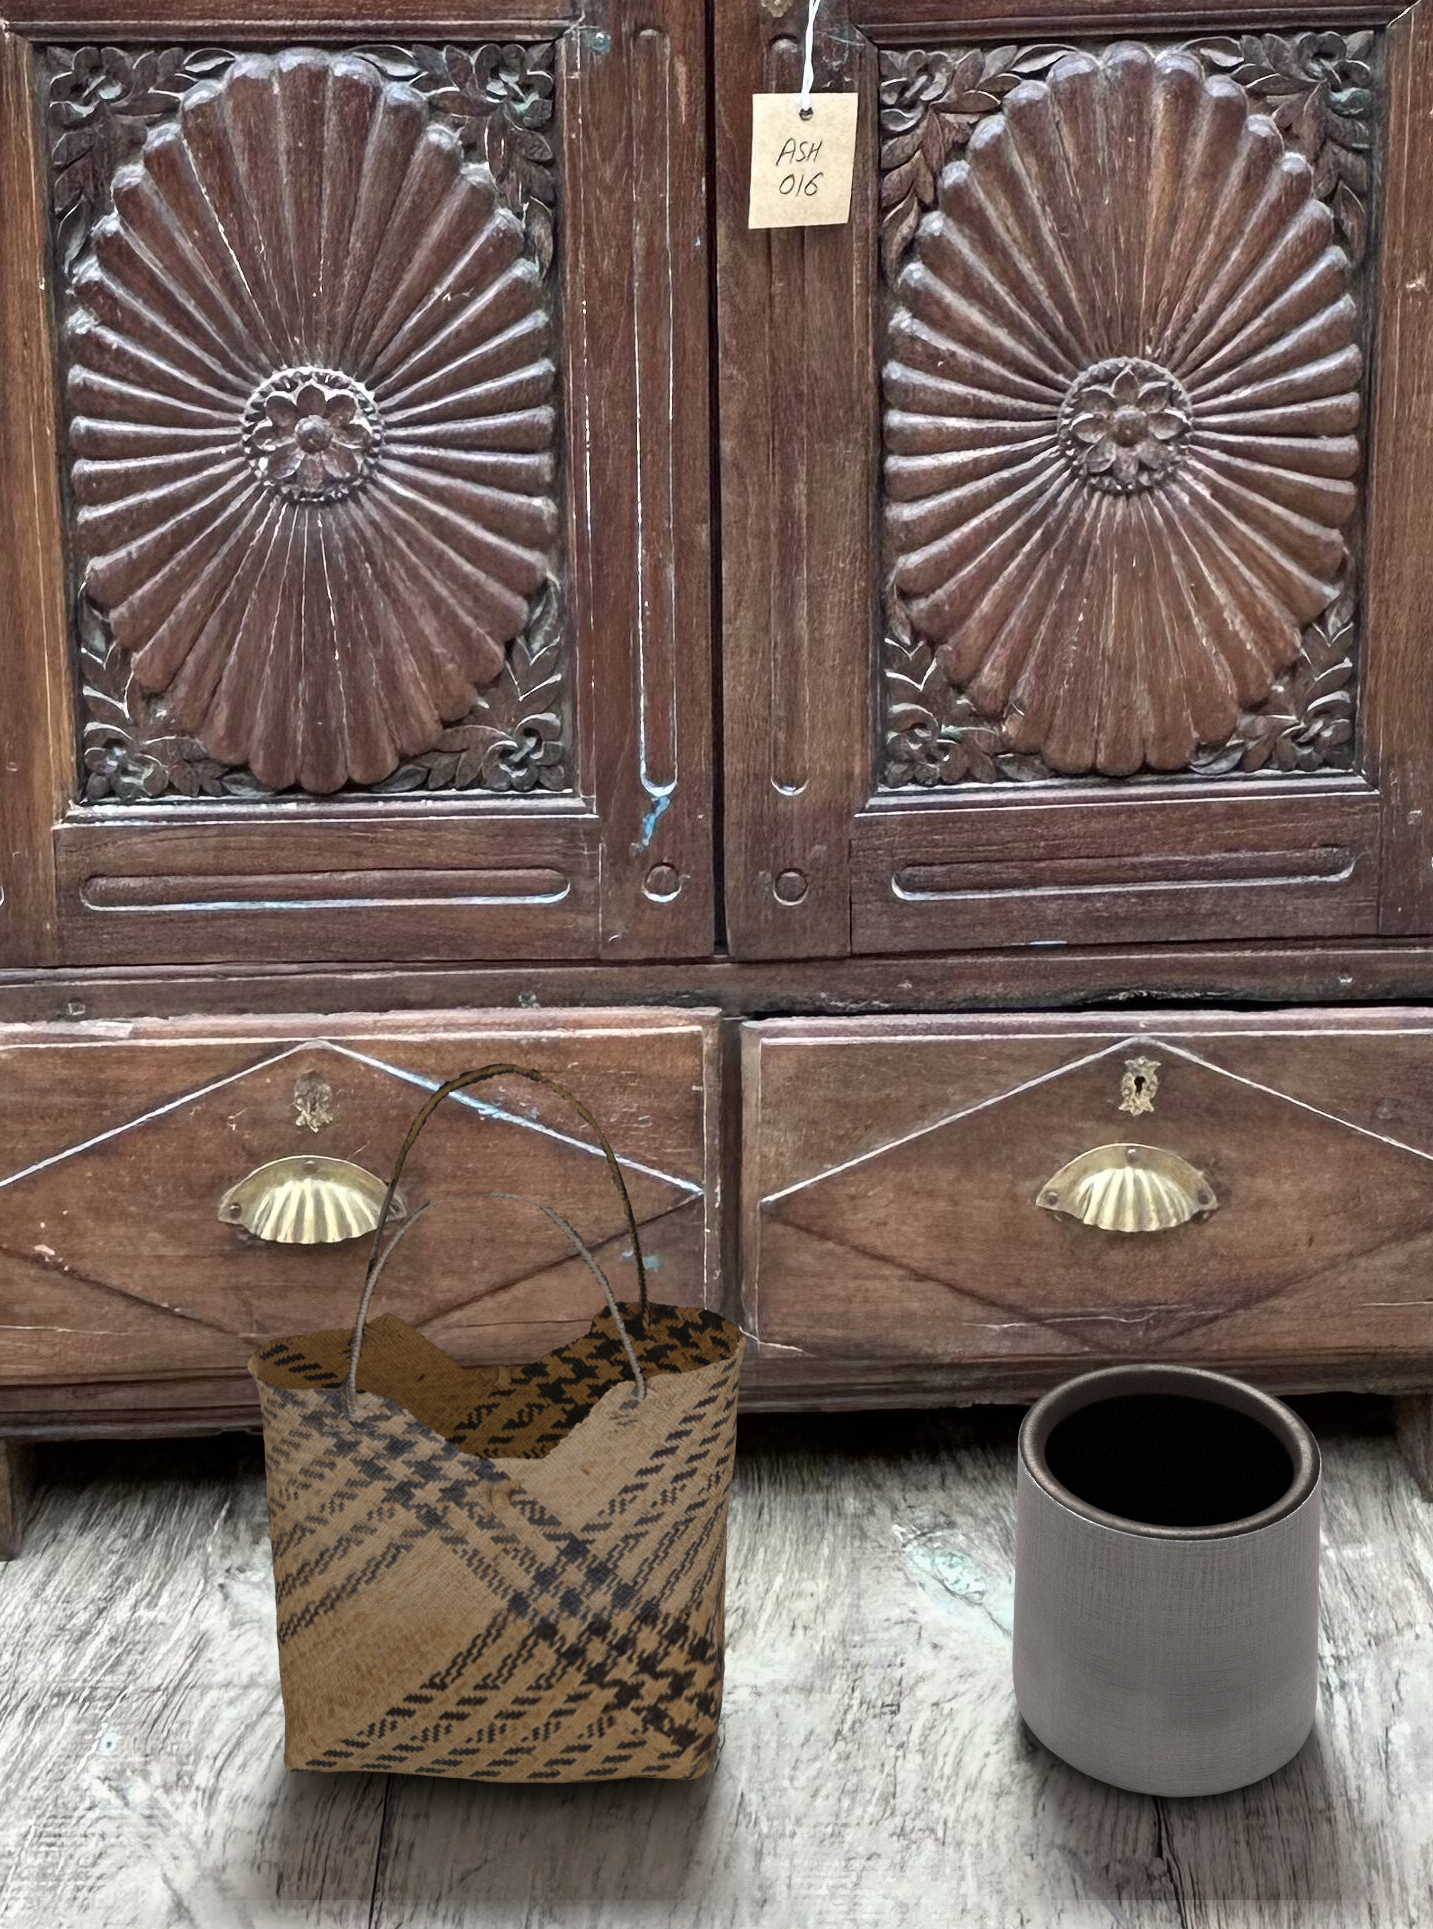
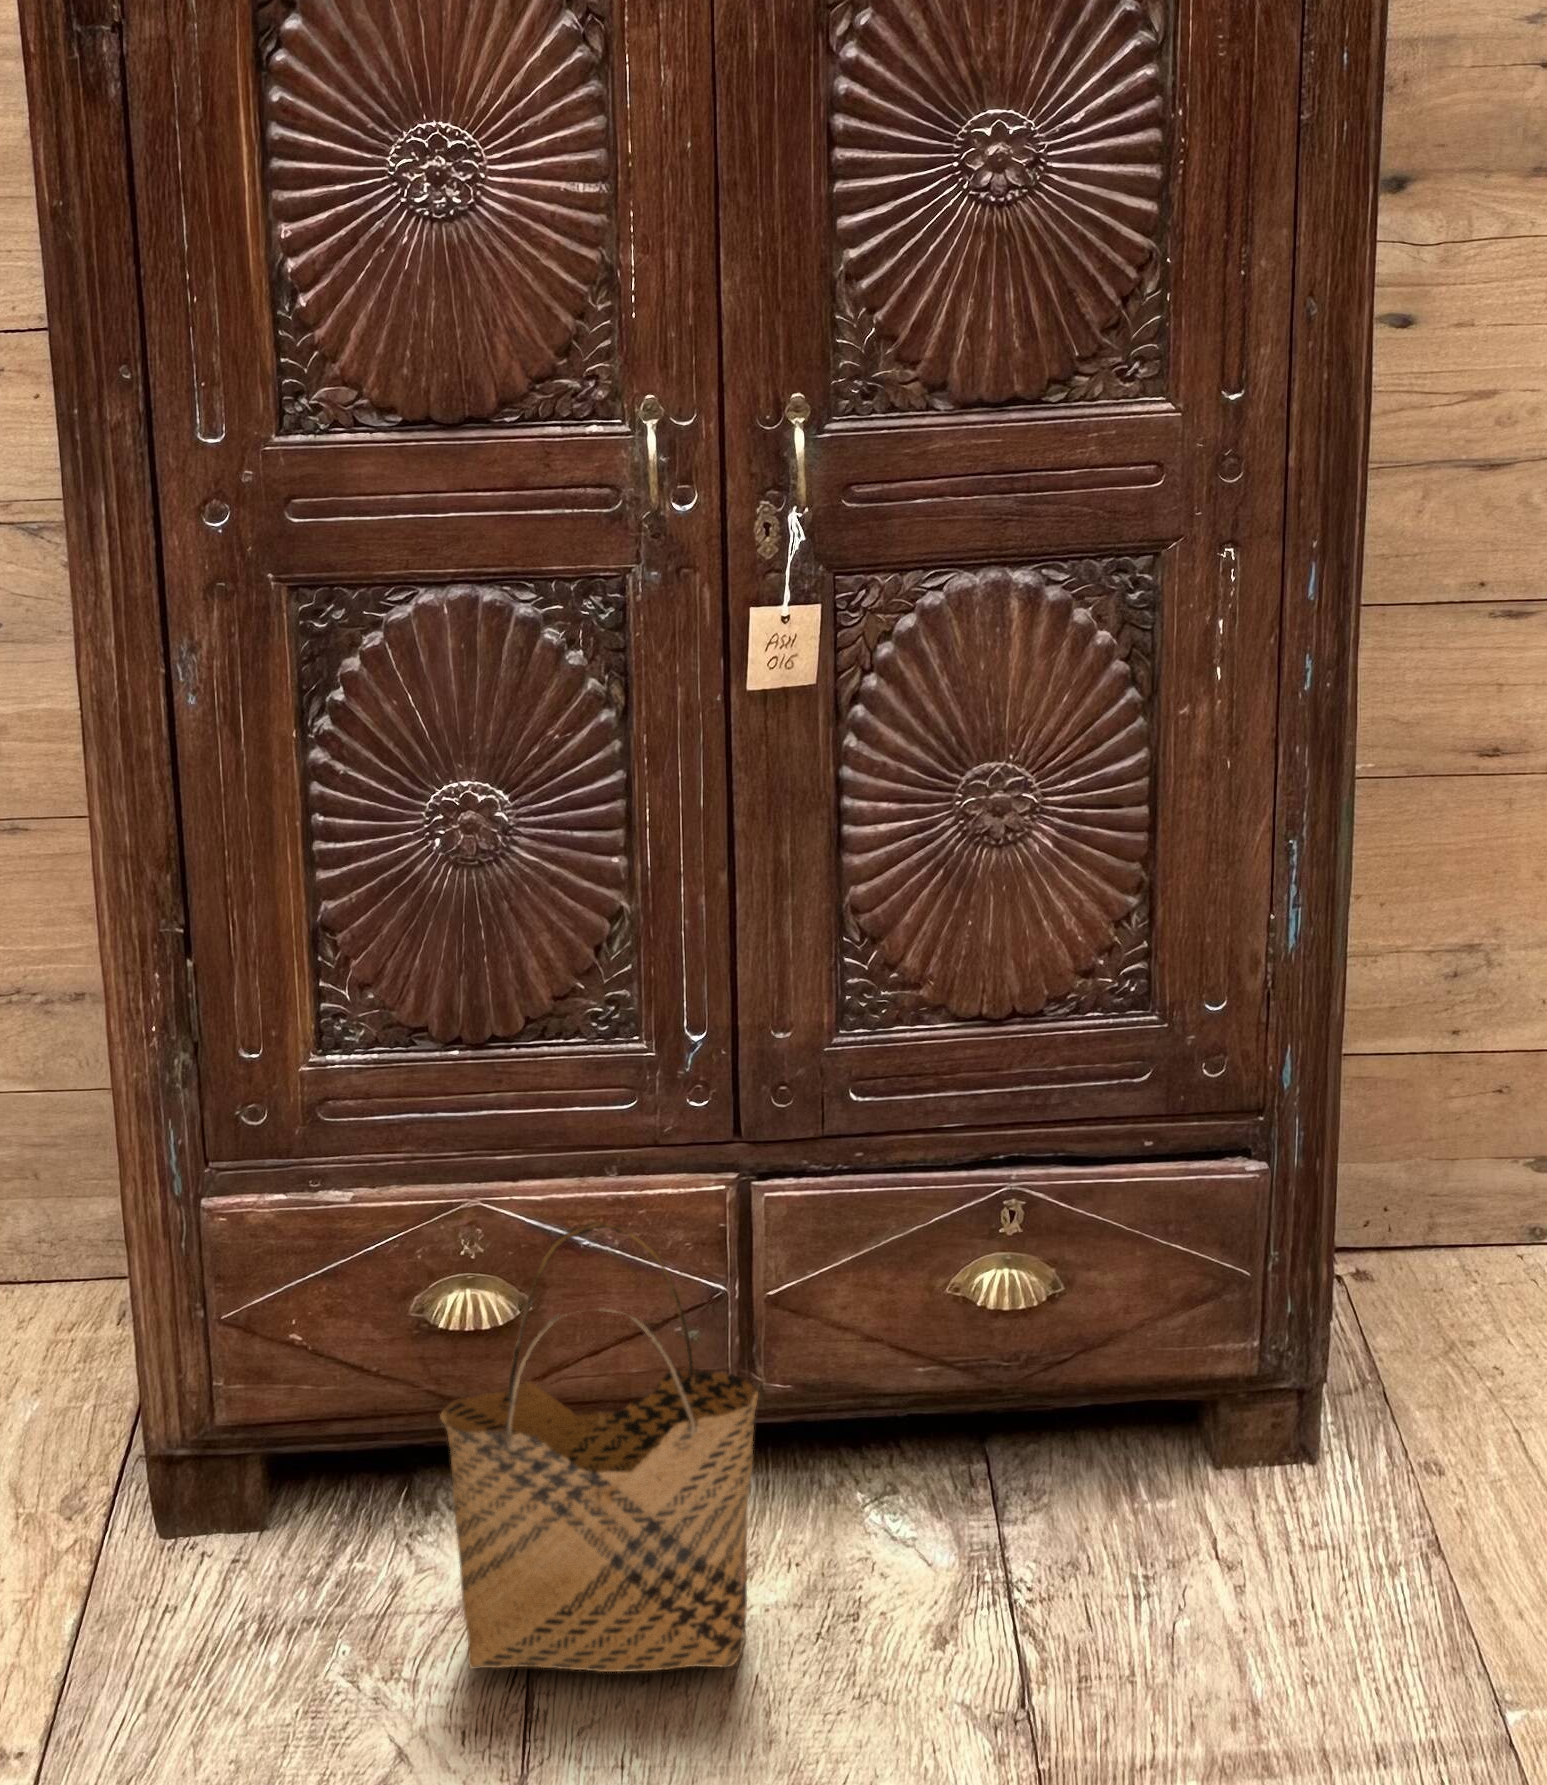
planter: present [1012,1363,1322,1797] -> none [930,1401,1125,1671]

